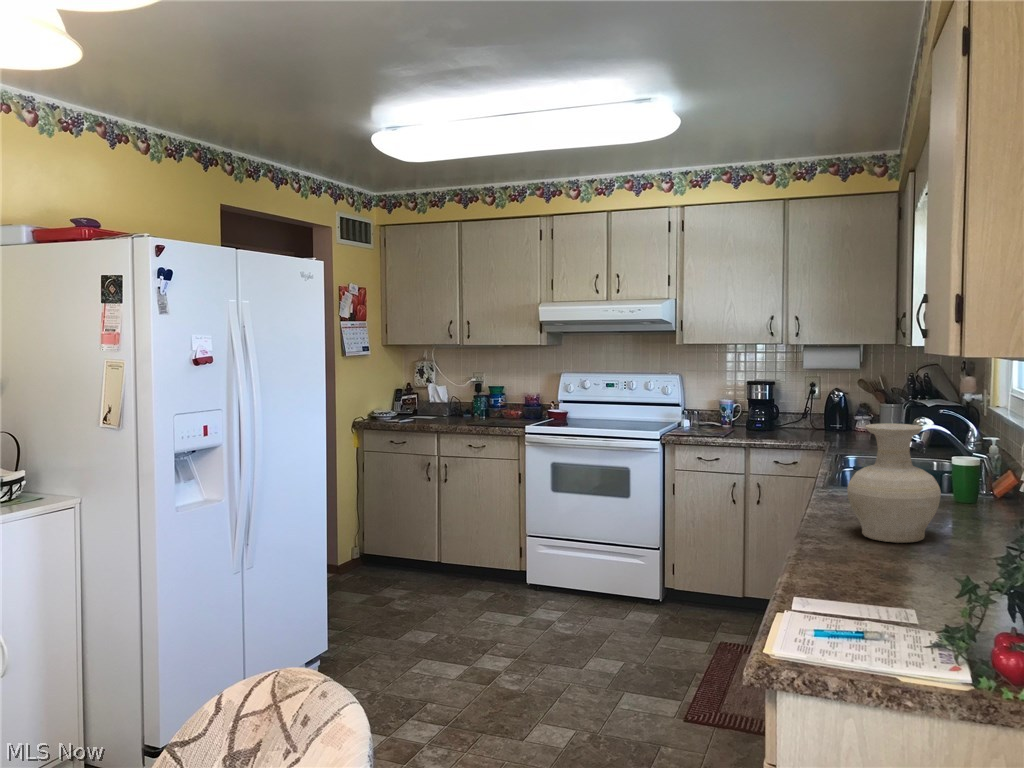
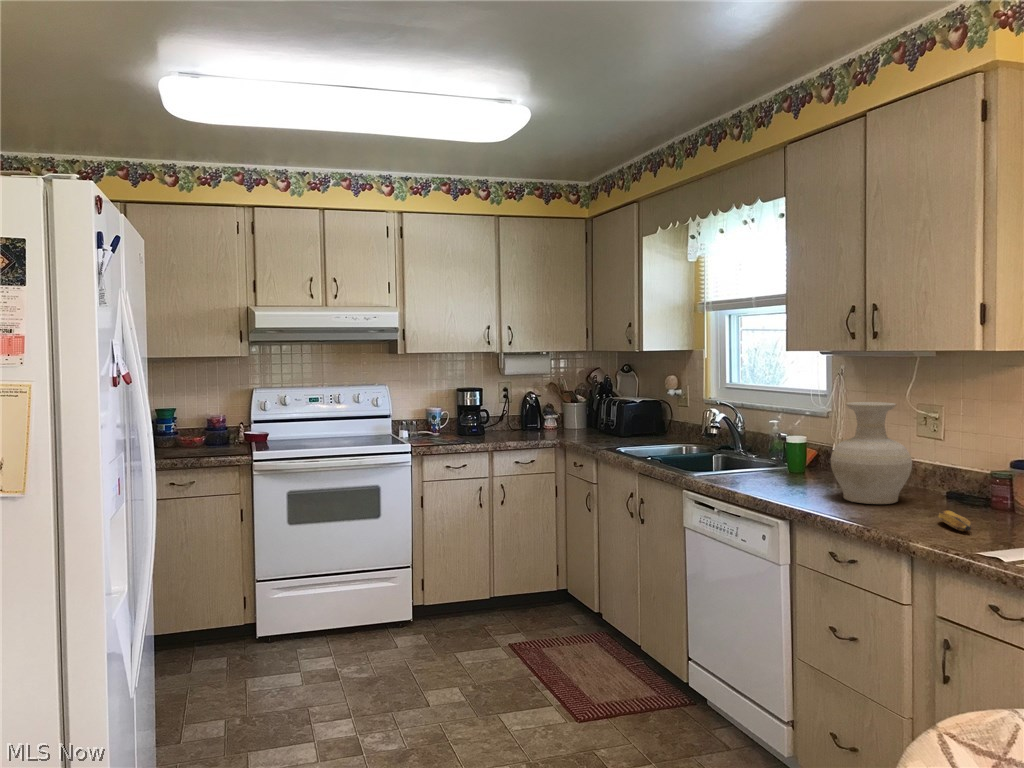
banana: none [846,553,904,576] -> present [938,511,971,531]

